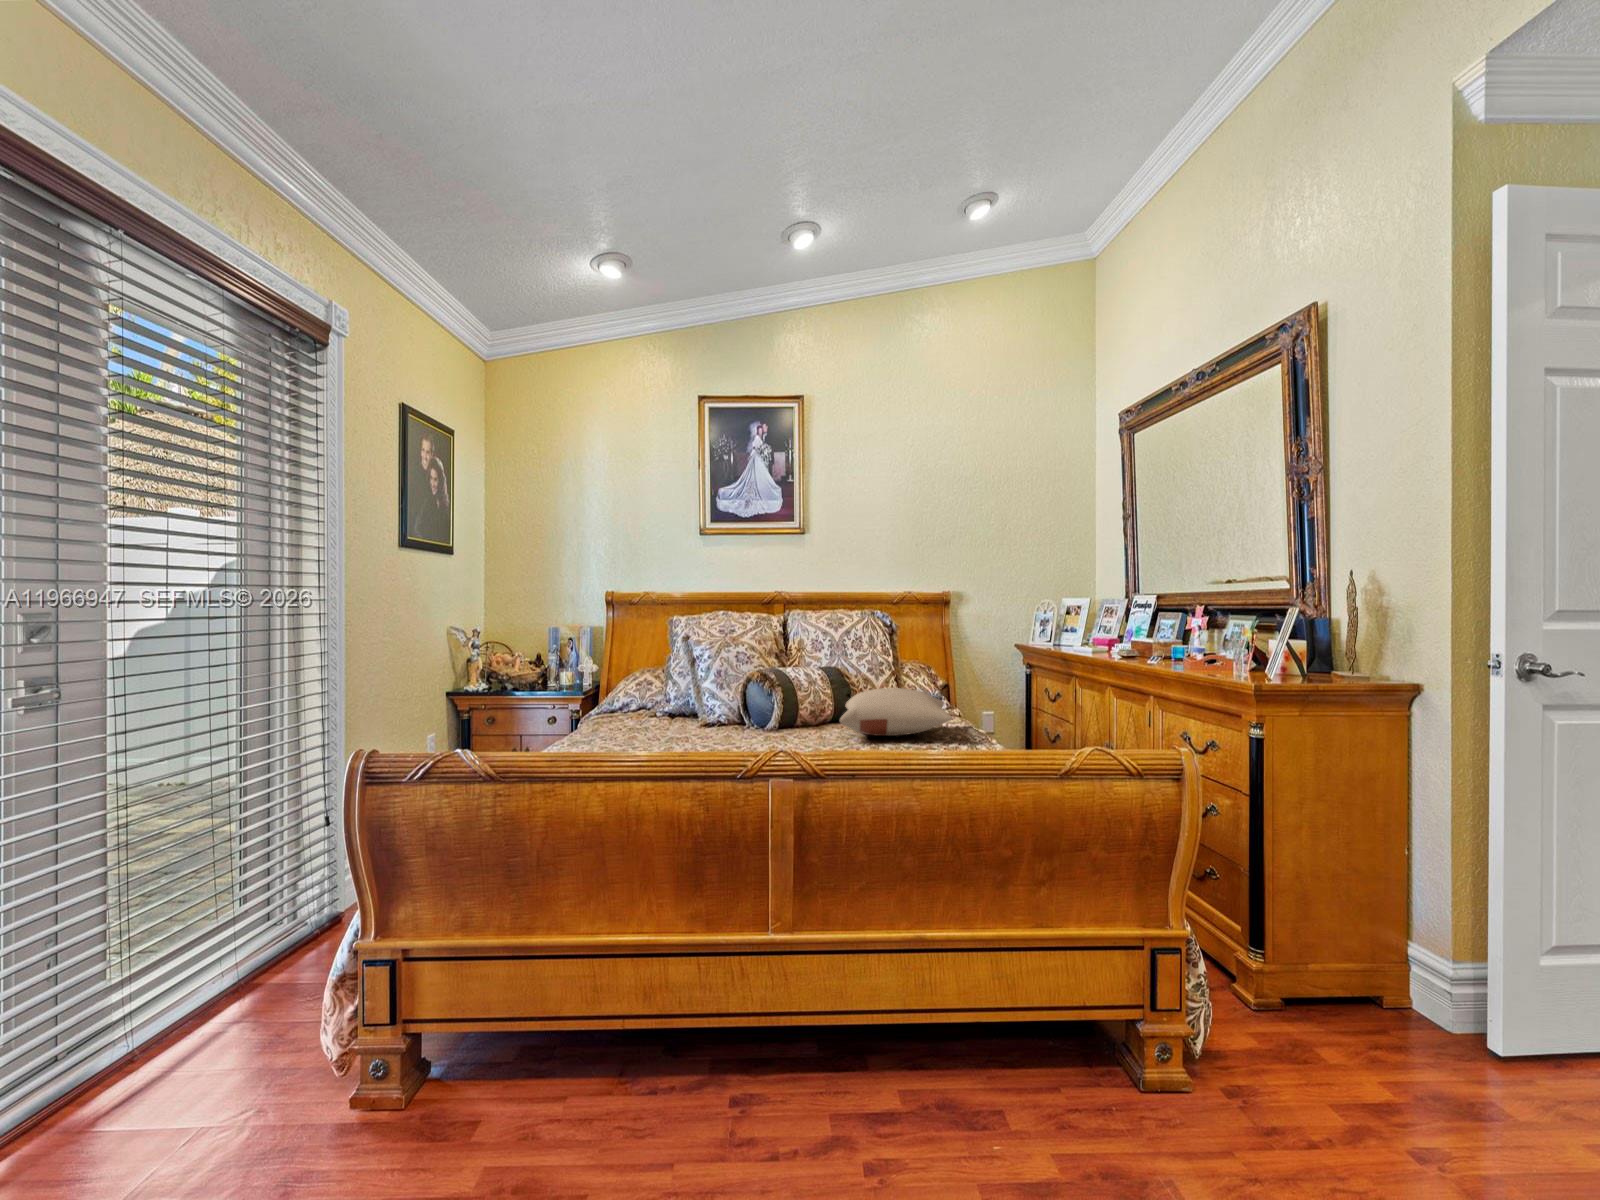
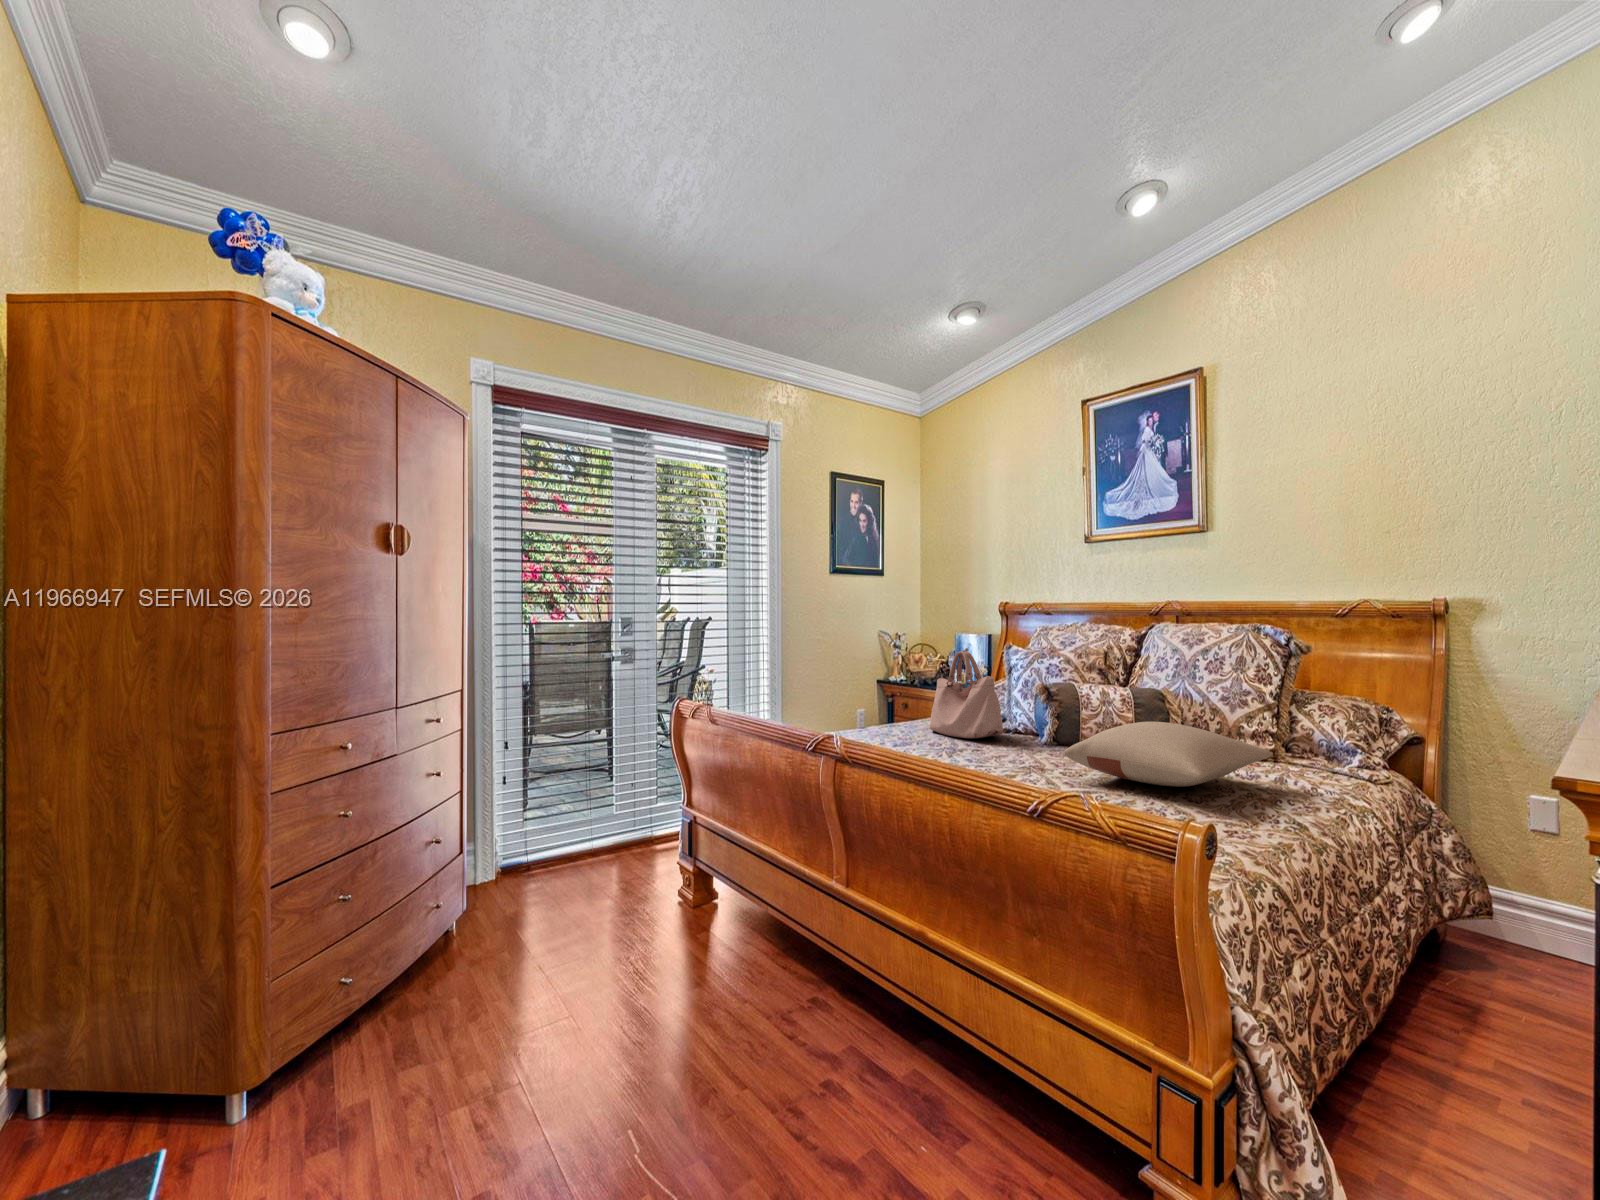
handbag: none [630,643,723,733] -> present [930,651,1003,738]

